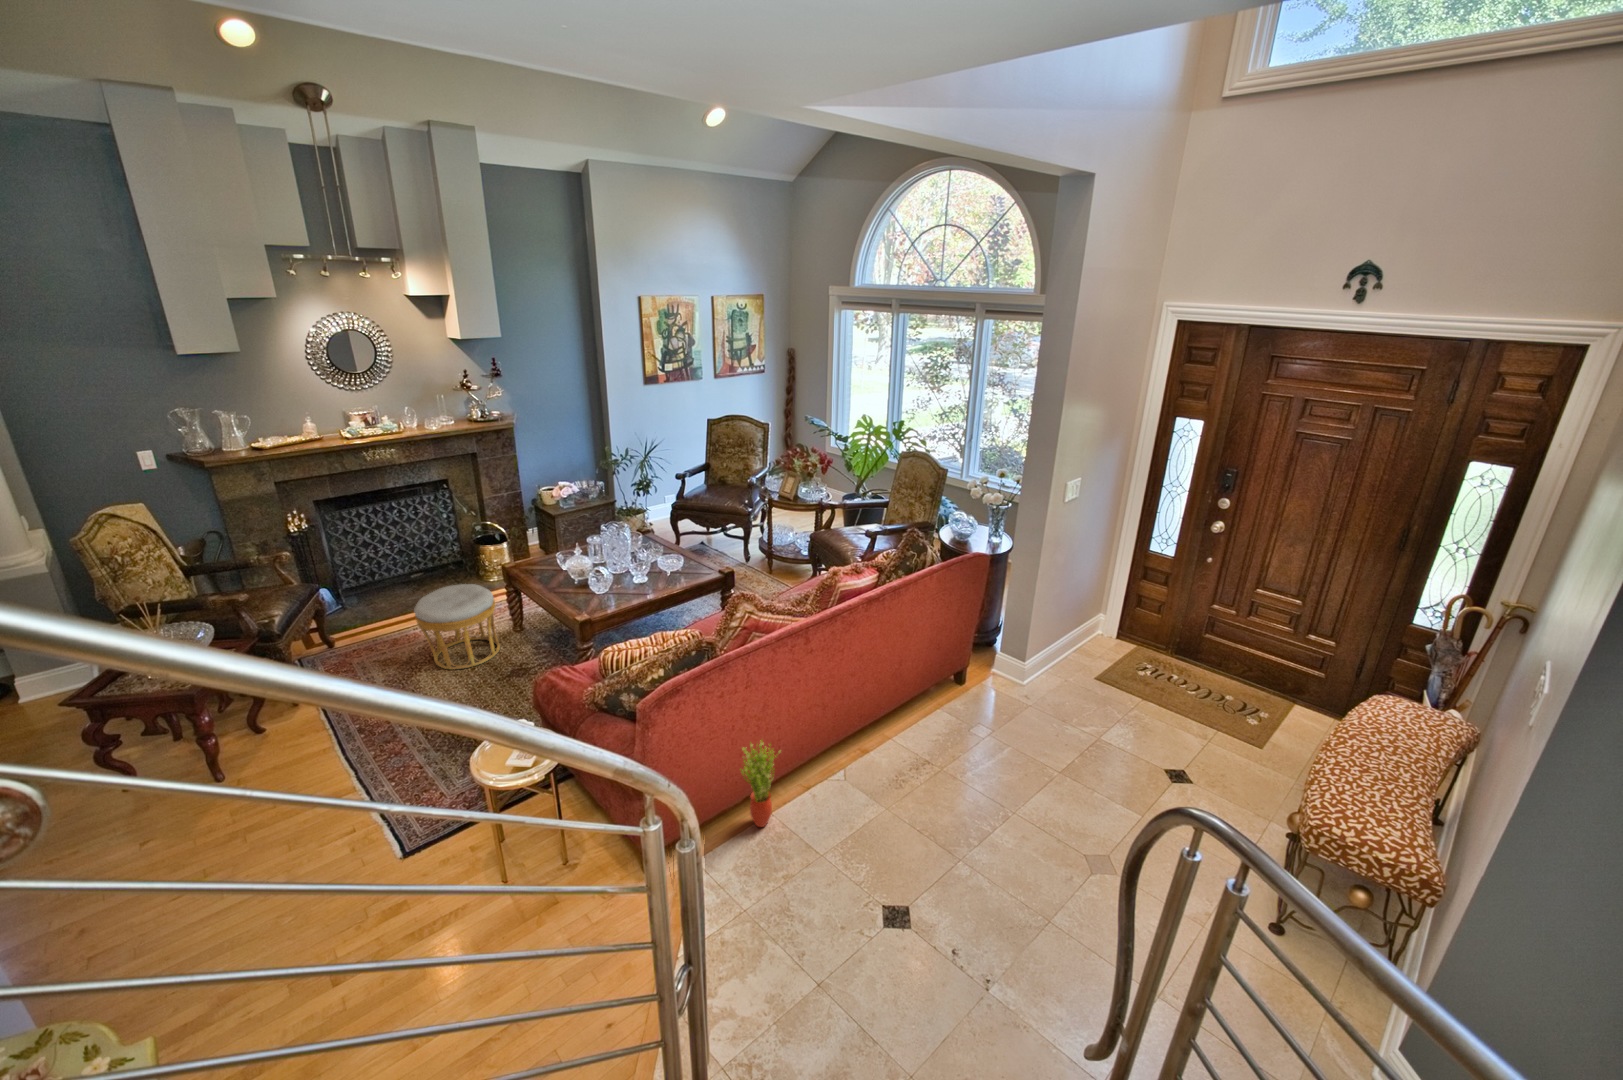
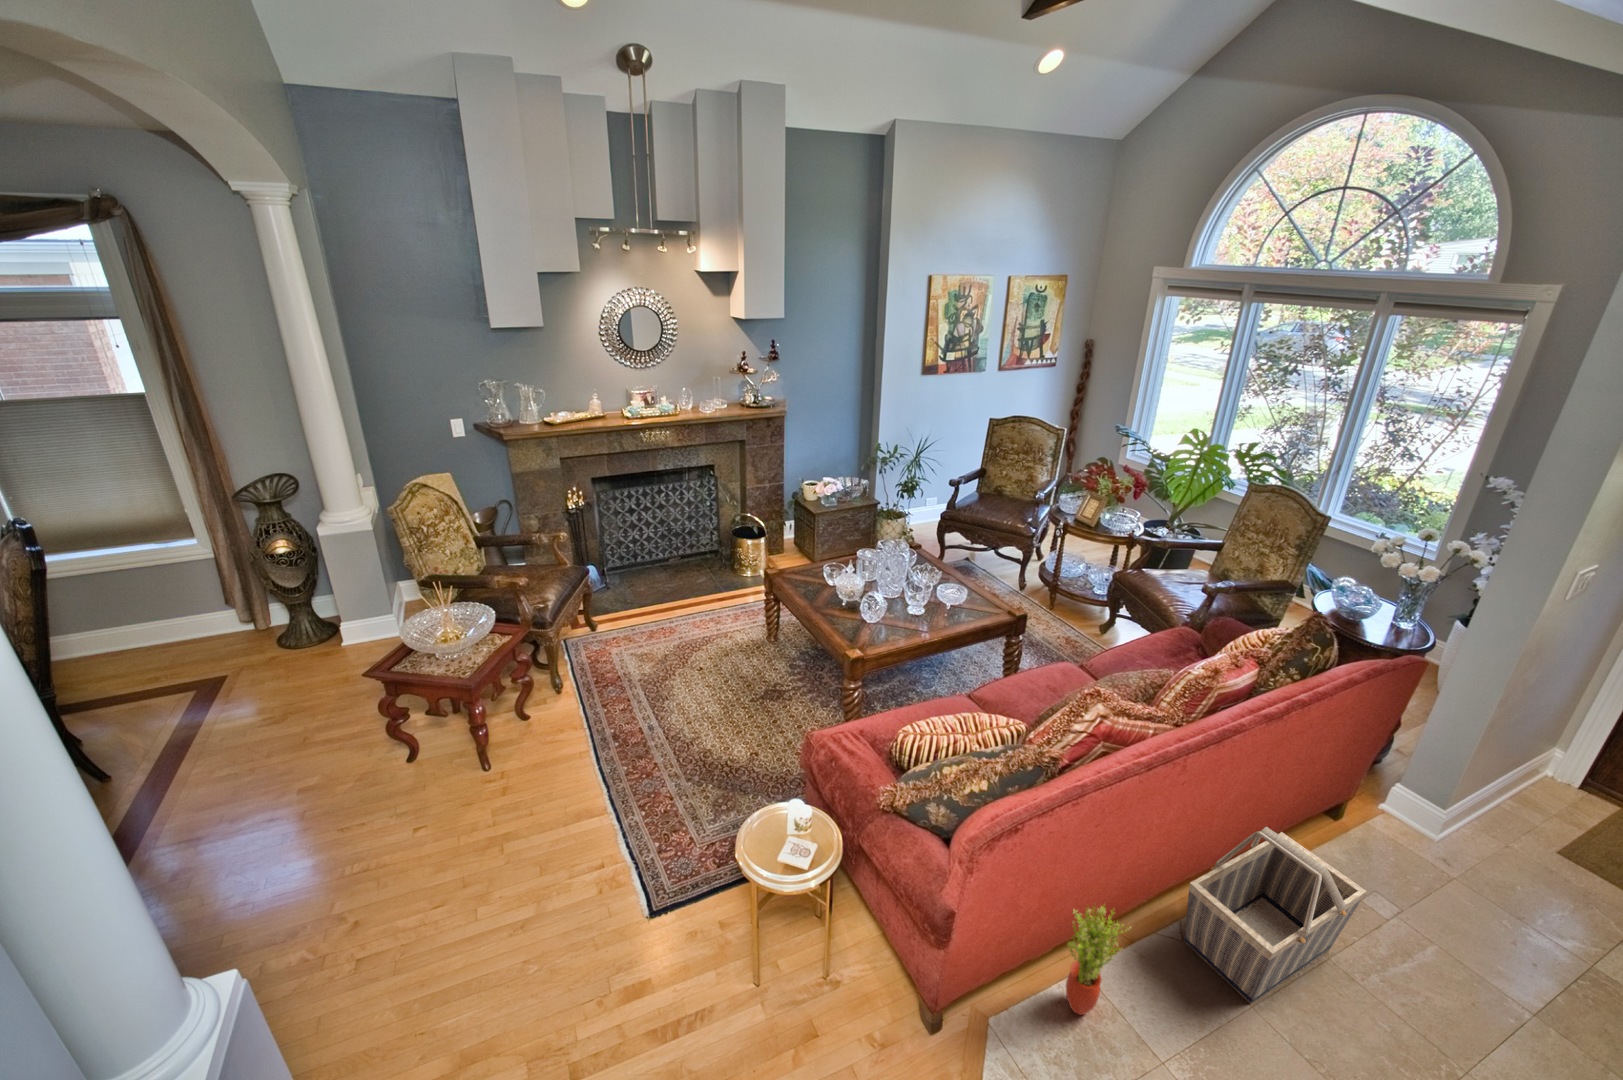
ottoman: present [414,584,500,669] -> none [672,586,752,680]
basket: none [831,677,940,795] -> present [1184,826,1367,1004]

